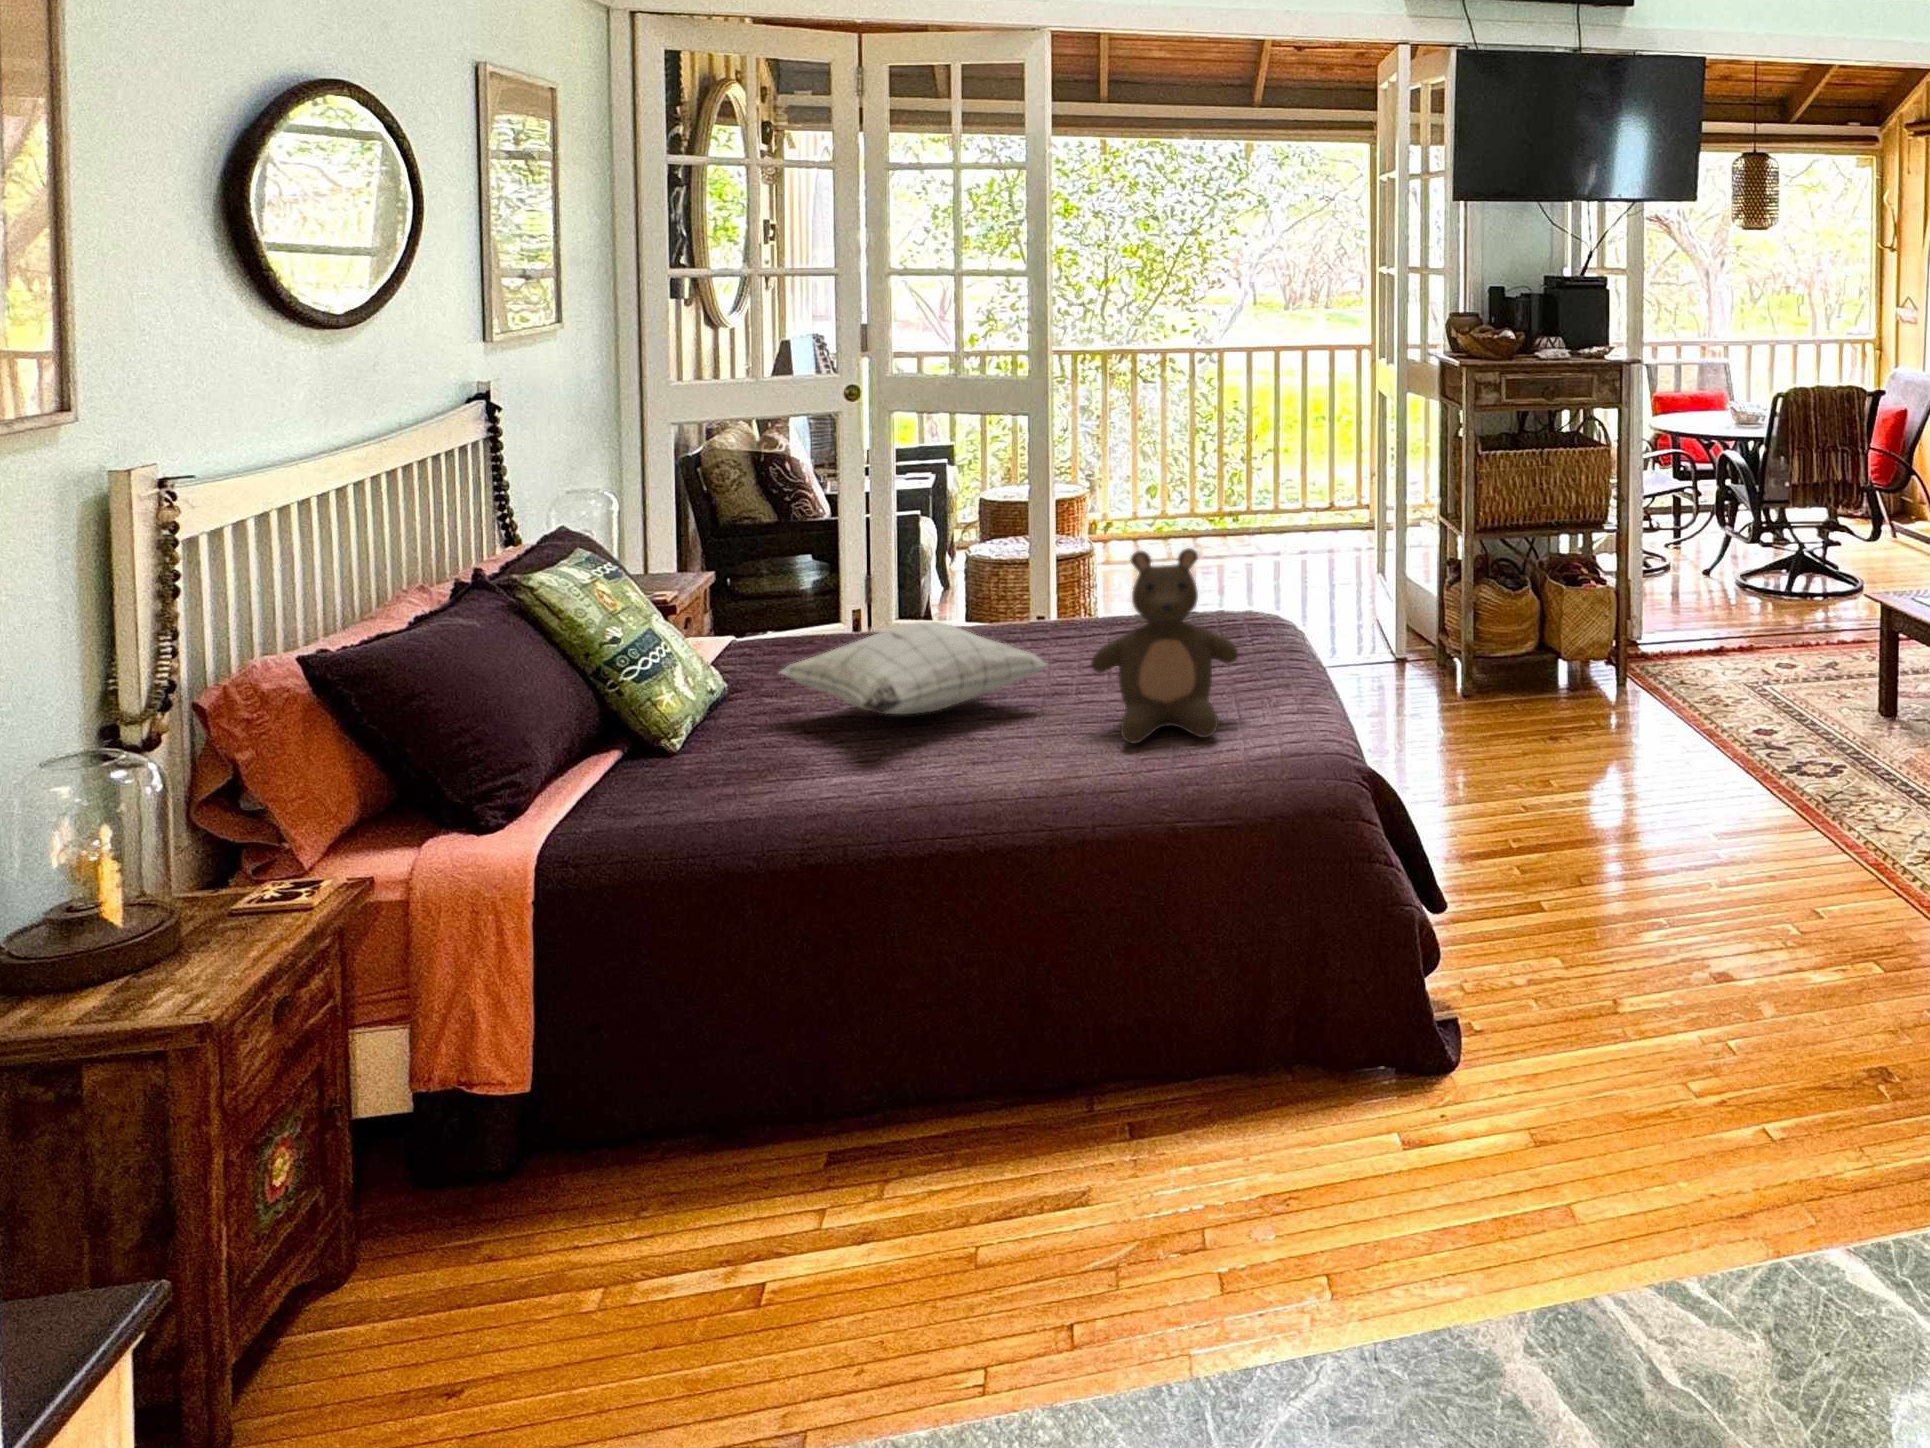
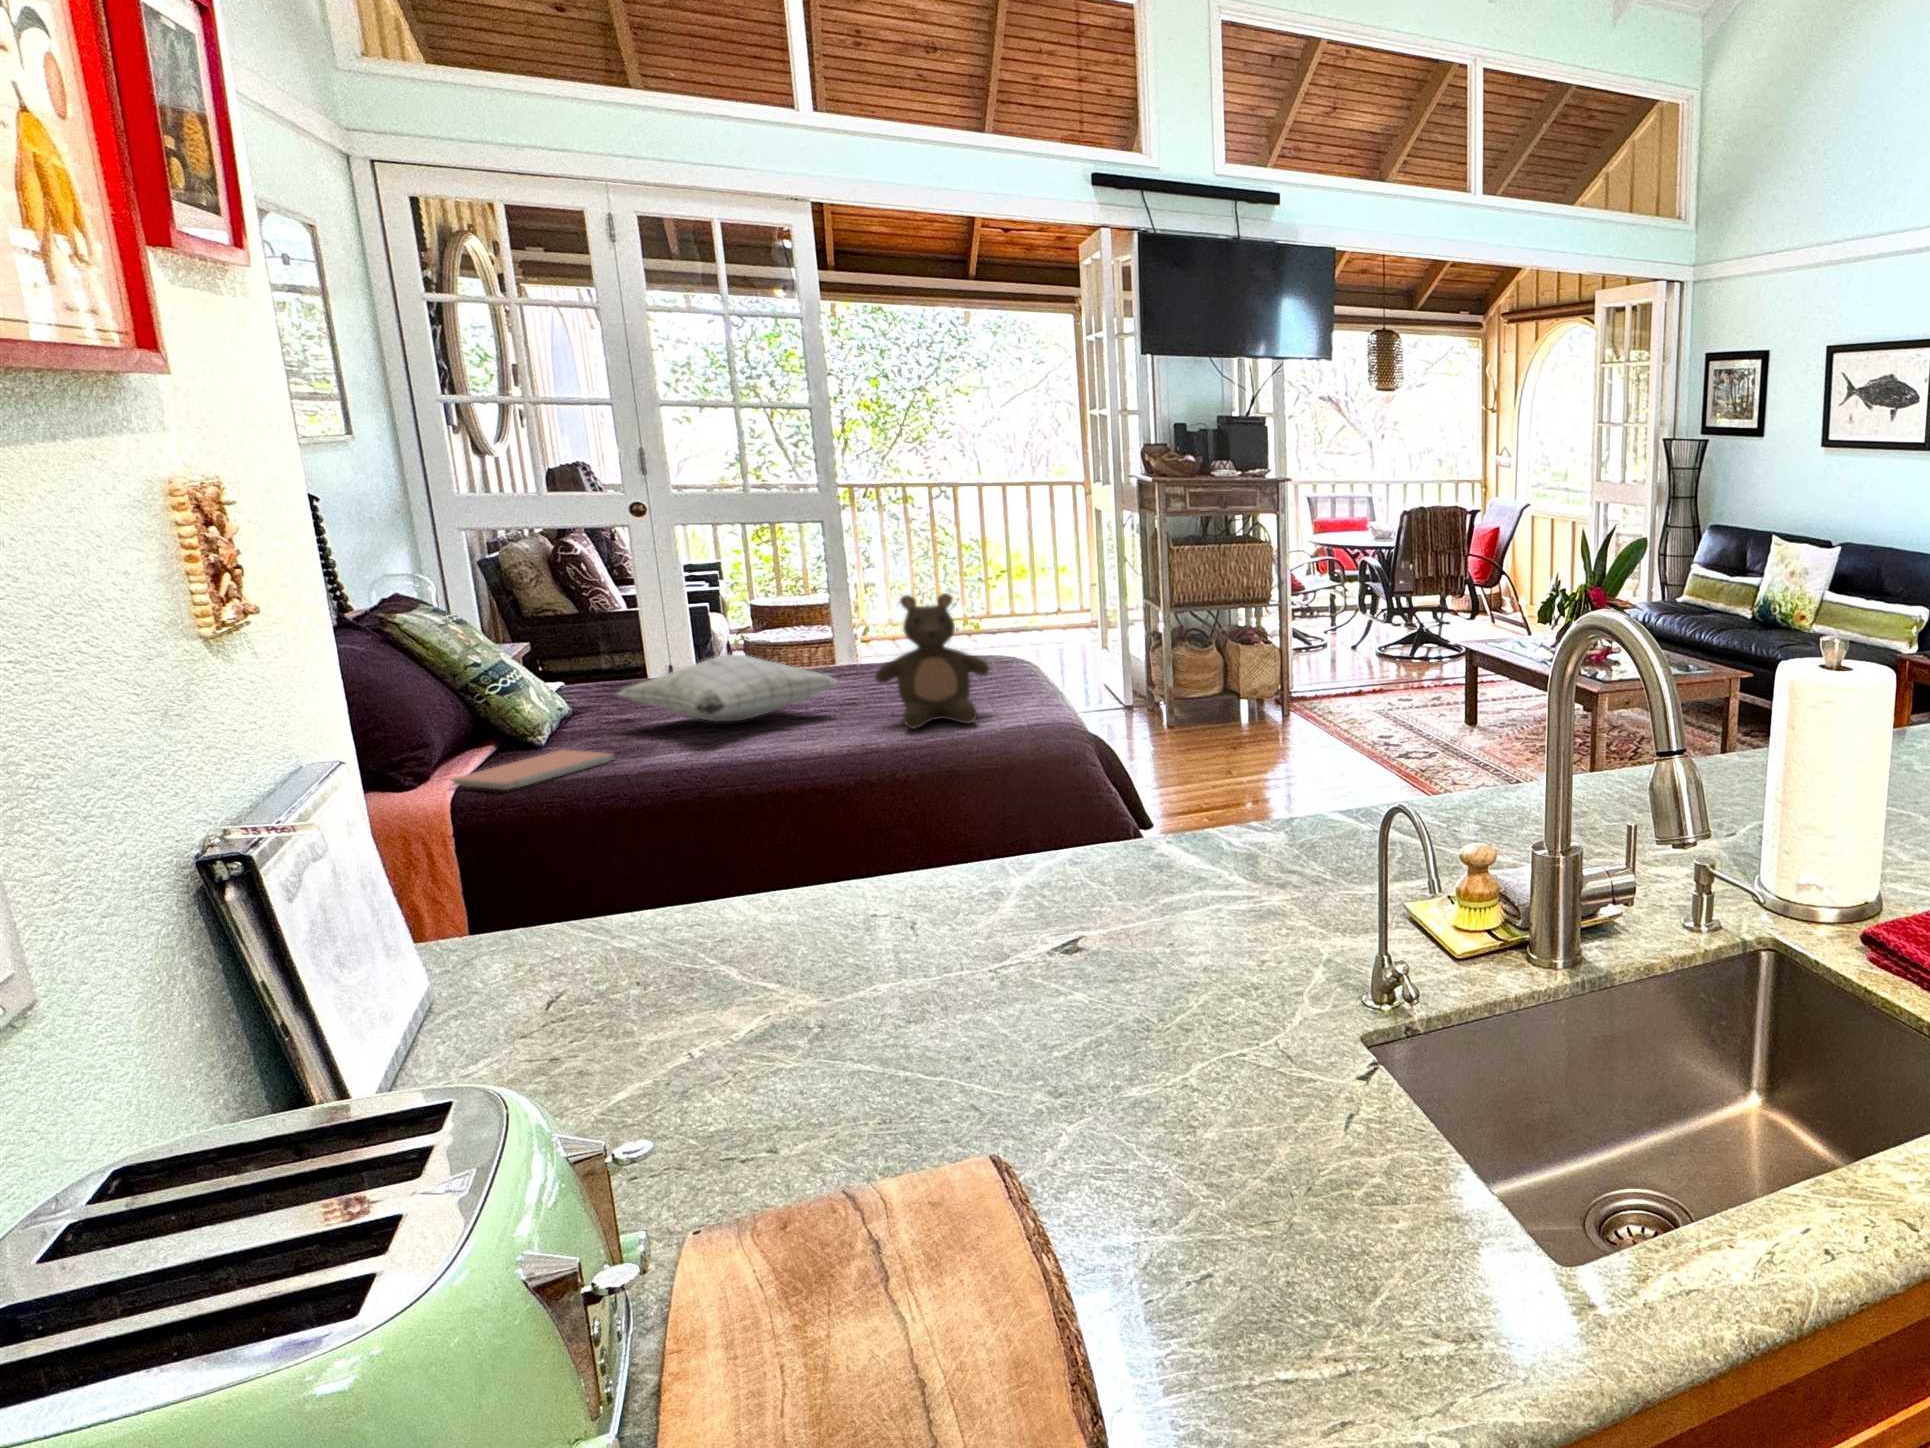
notebook: none [557,755,759,826] -> present [452,750,614,790]

